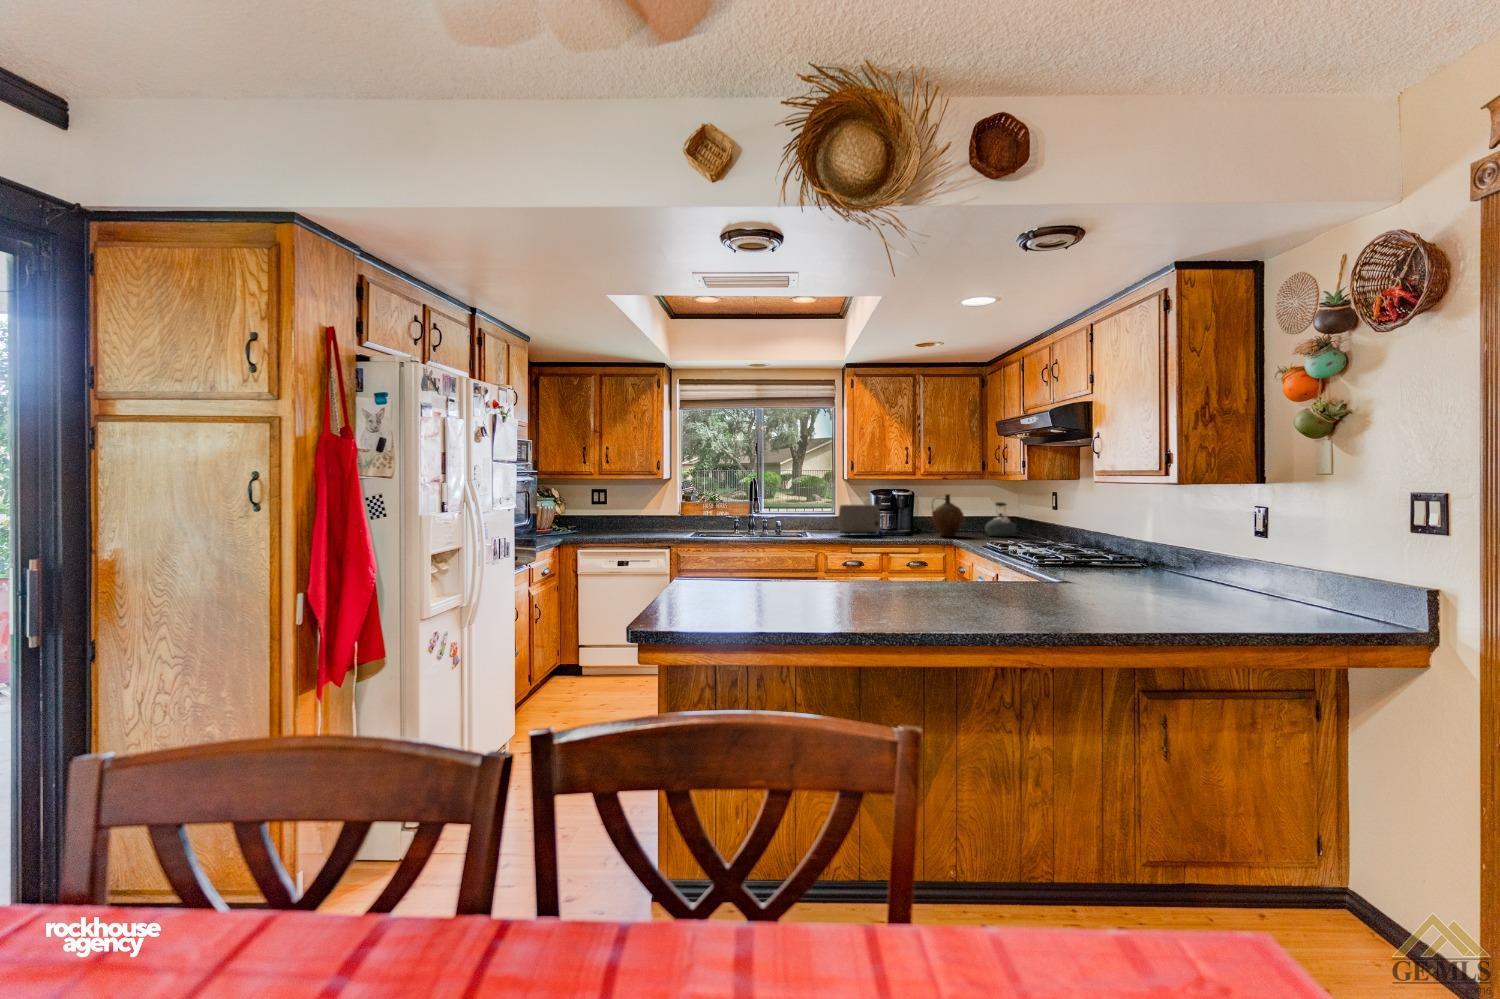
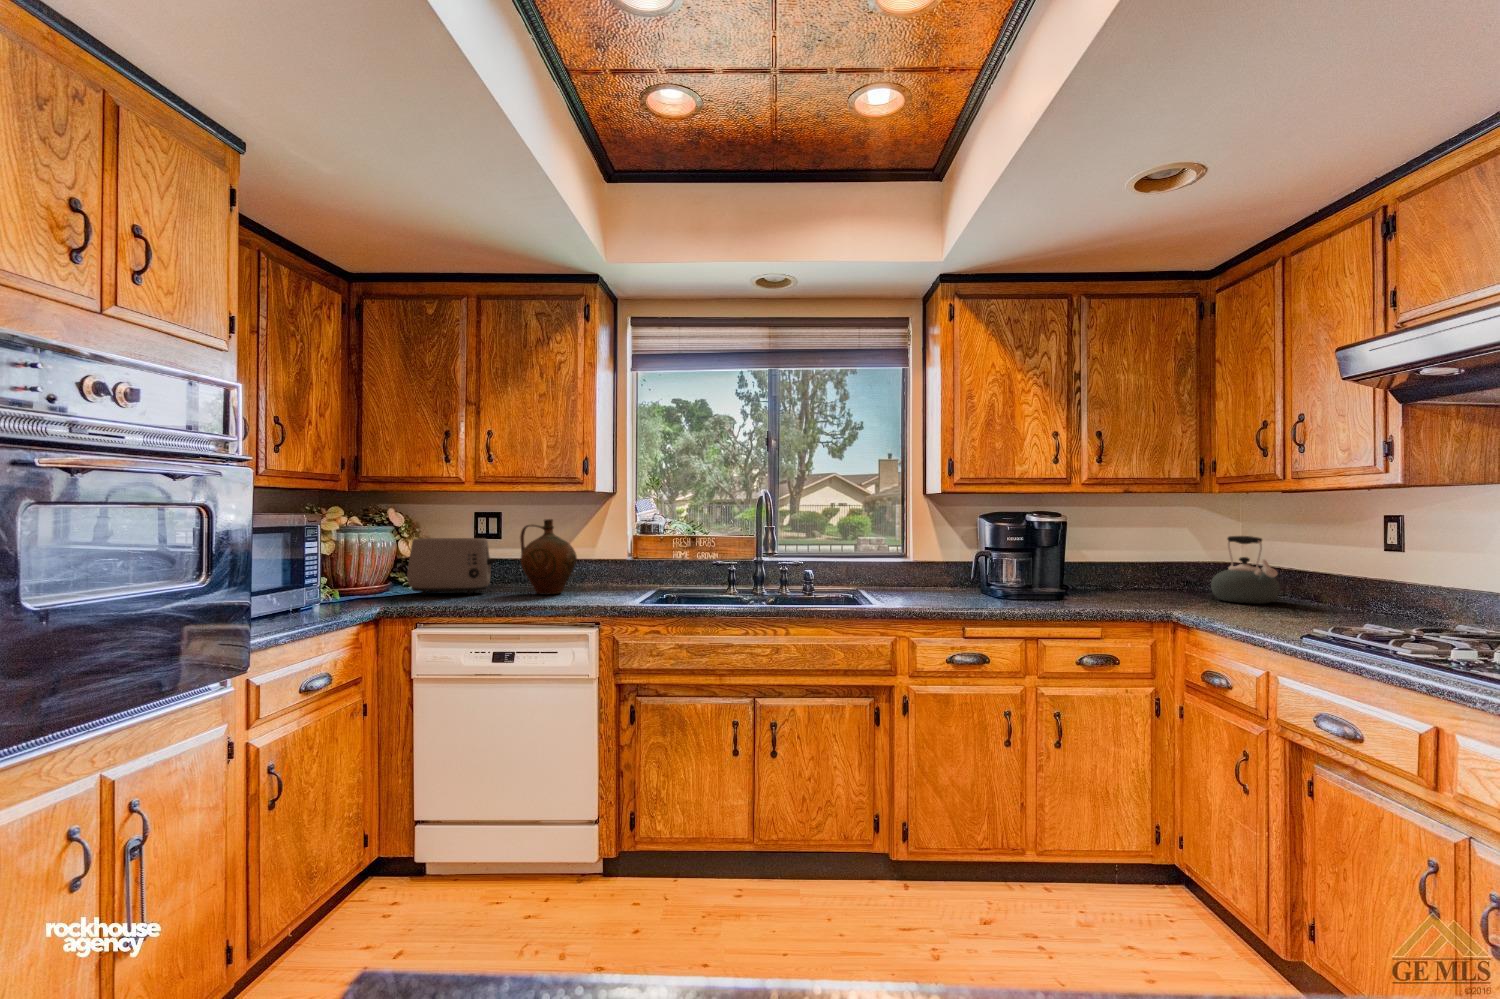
ceramic jug: present [932,494,964,536] -> present [520,519,577,595]
toaster: present [837,505,882,535] -> present [407,538,496,595]

